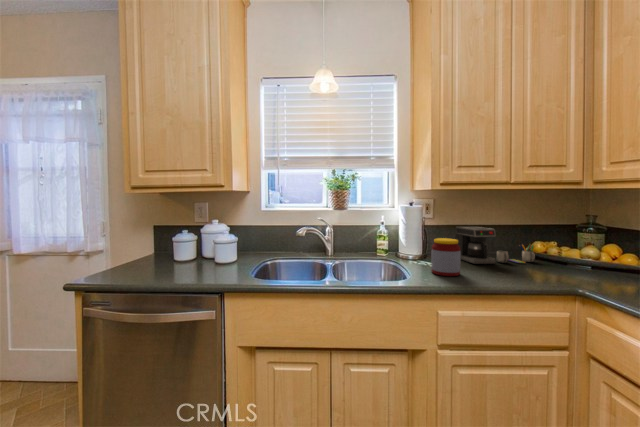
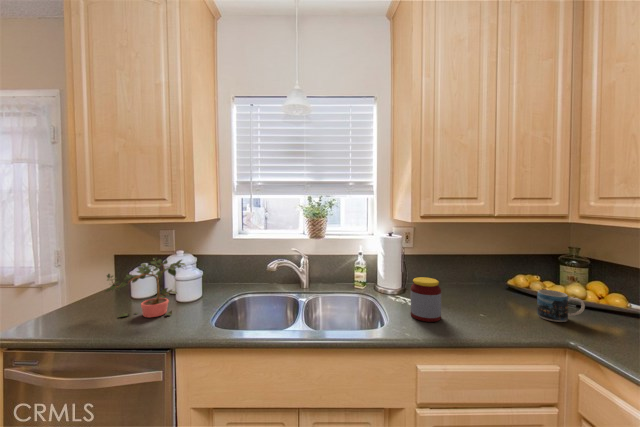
potted plant: none [155,220,227,272] -> present [105,258,185,317]
coffee maker: present [456,227,535,264] -> none [437,258,519,302]
mug: none [552,250,598,277] -> present [537,290,585,322]

